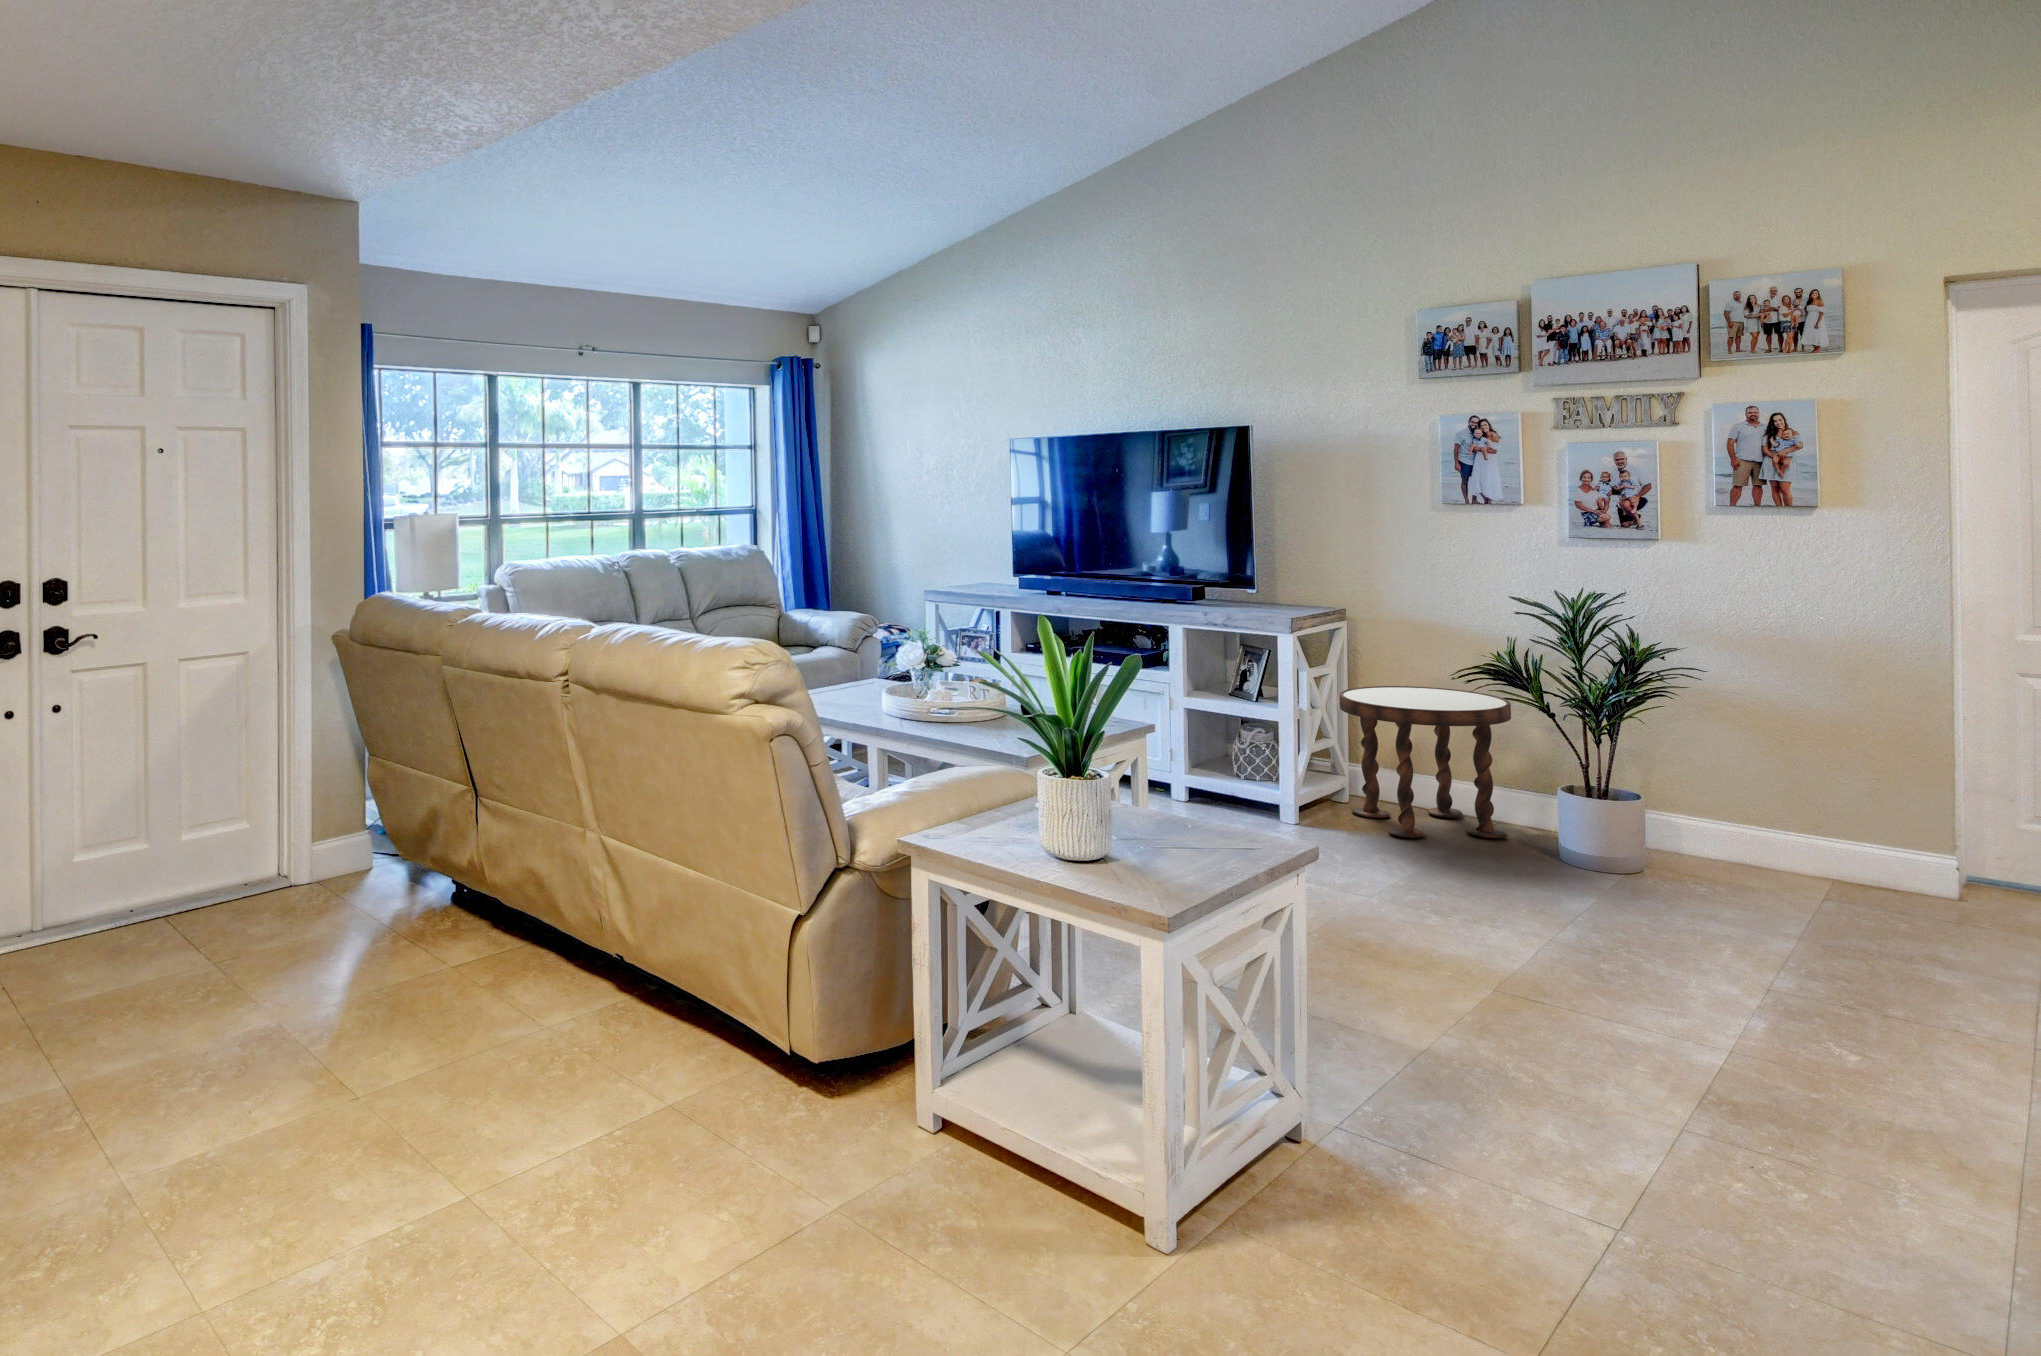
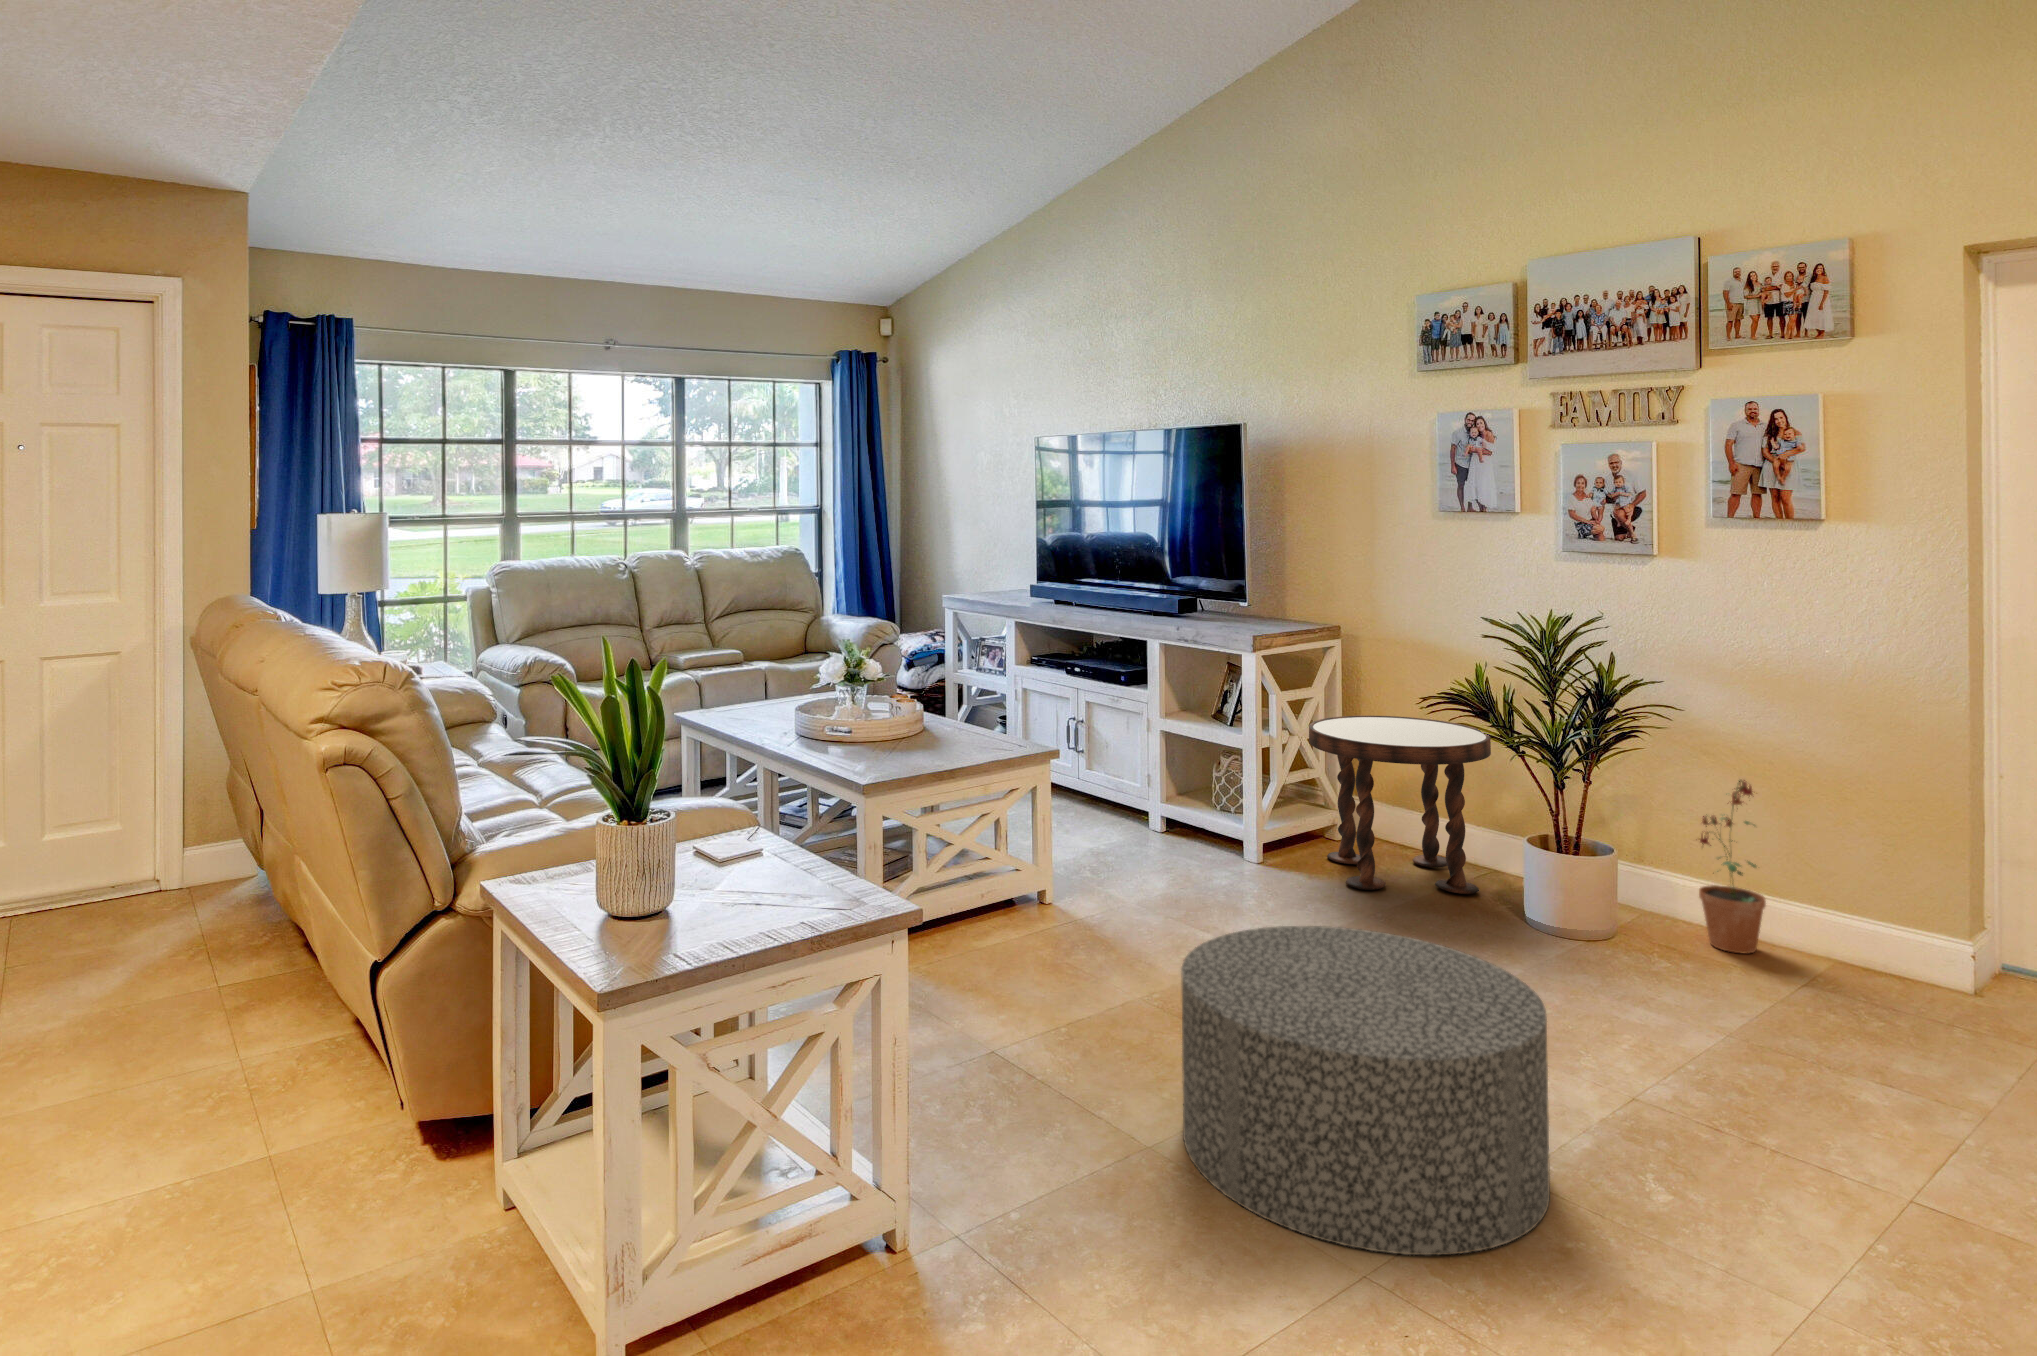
potted plant: none [1709,728,1778,876] -> present [1699,780,1766,954]
ottoman: none [1424,859,1775,1109] -> present [1181,926,1550,1255]

